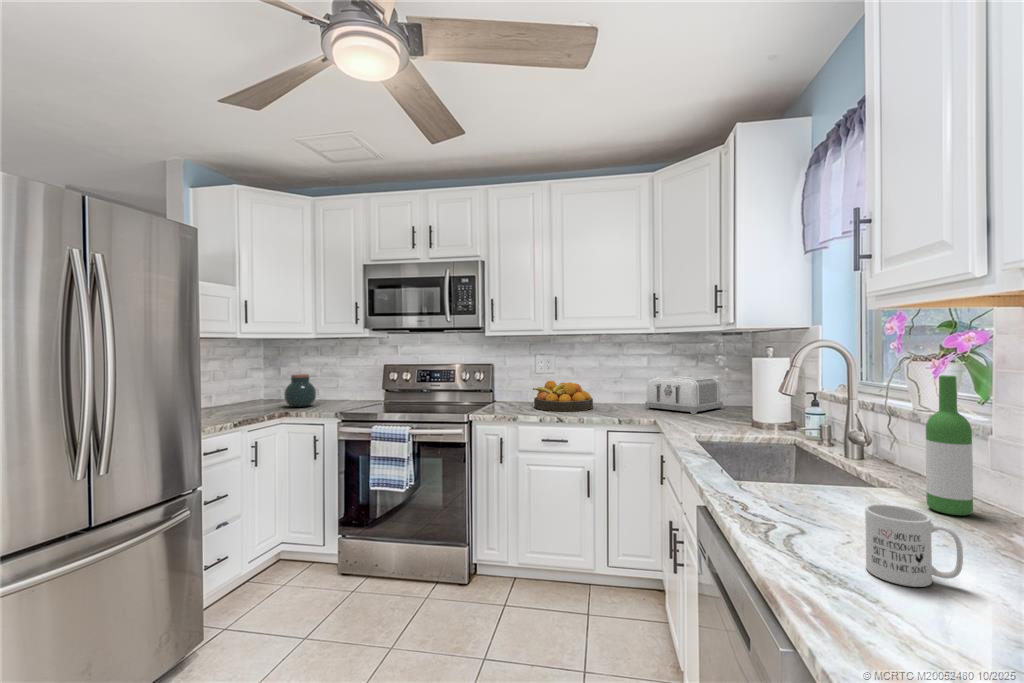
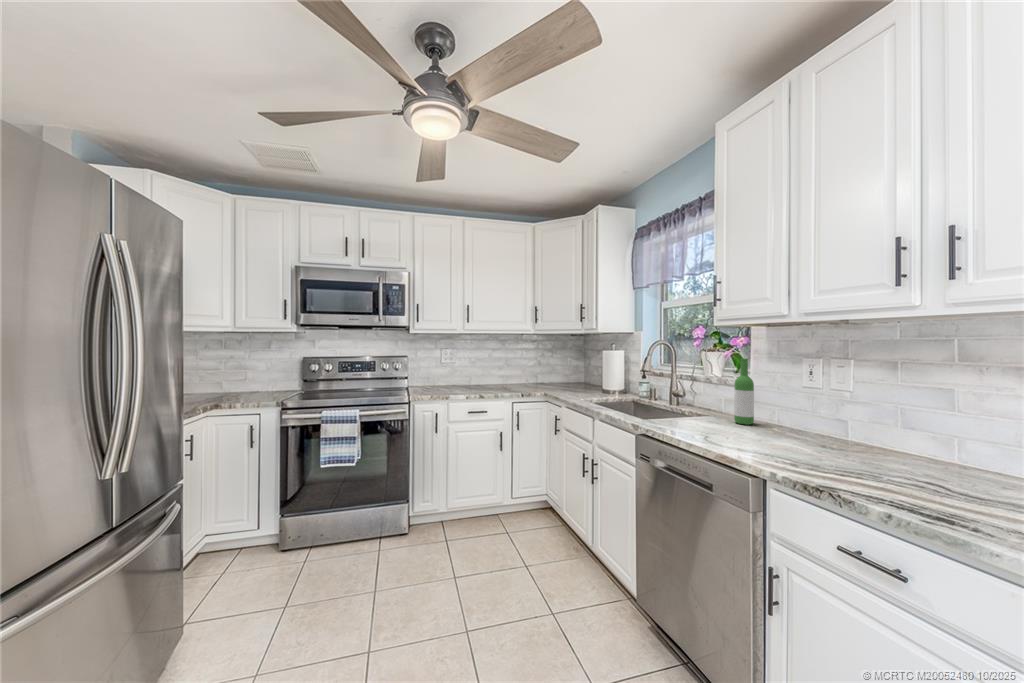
jar: present [284,374,316,407] -> none [206,368,241,400]
toaster: present [645,376,723,414] -> none [526,363,571,388]
fruit bowl: present [533,381,593,411] -> none [449,369,492,390]
mug: present [865,504,963,587] -> none [751,418,789,452]

